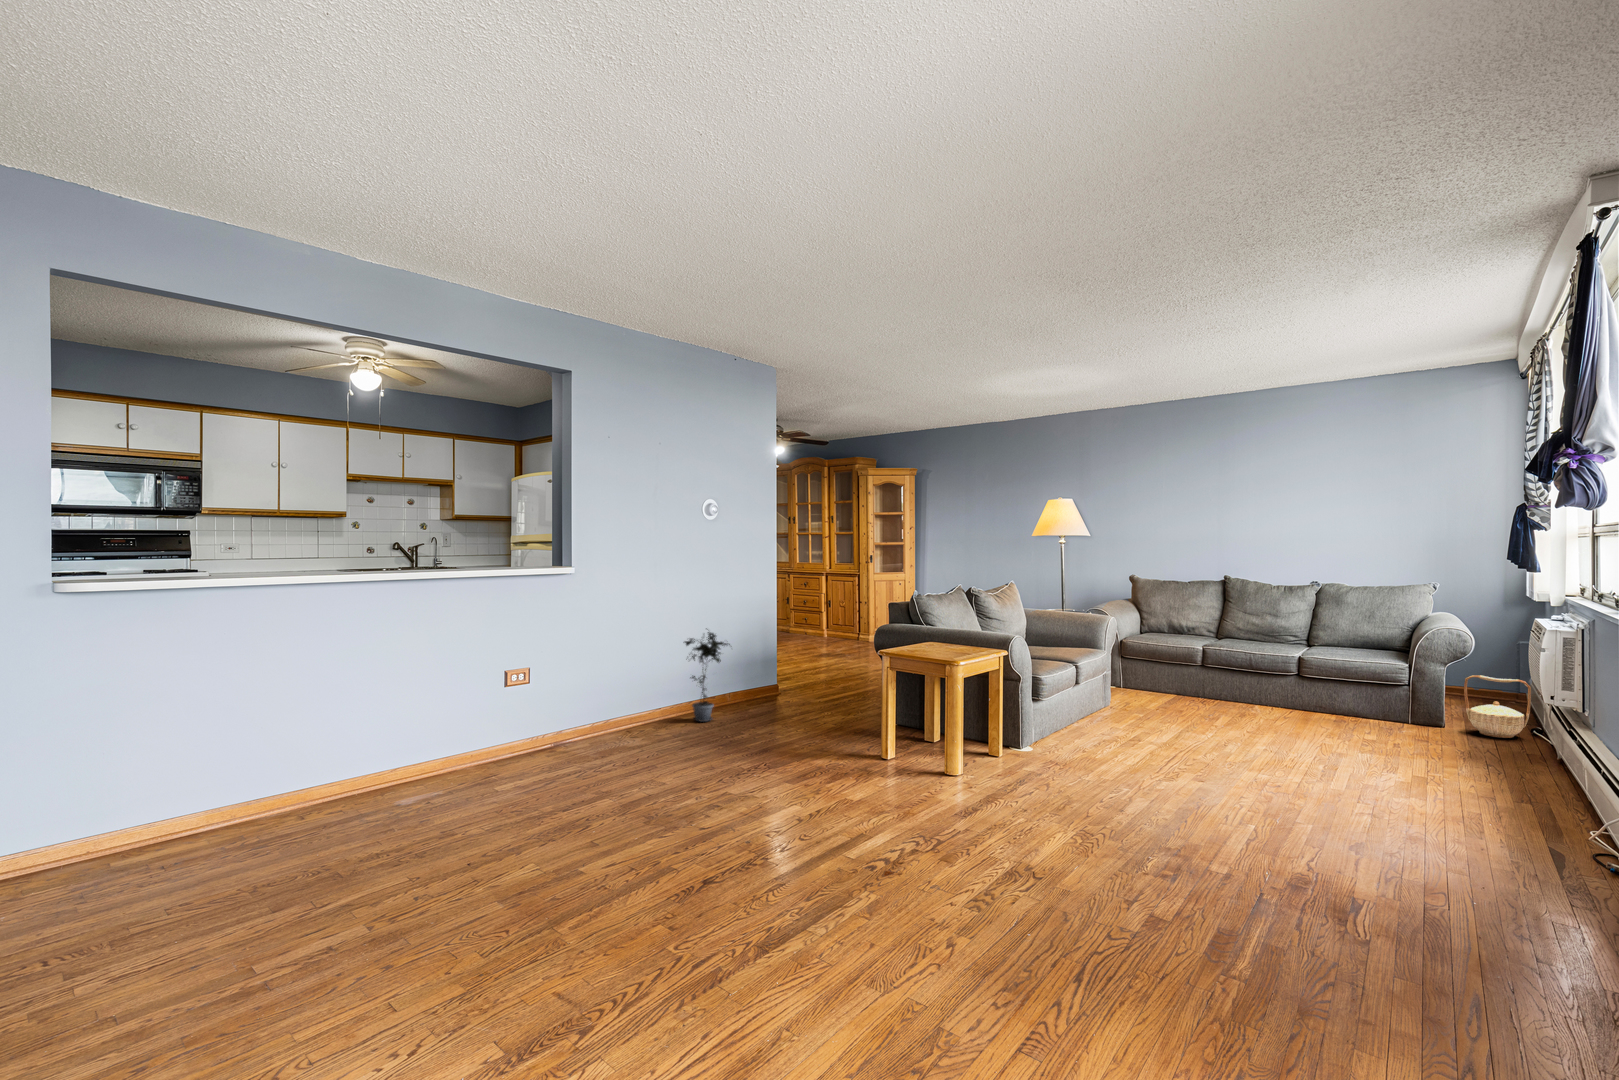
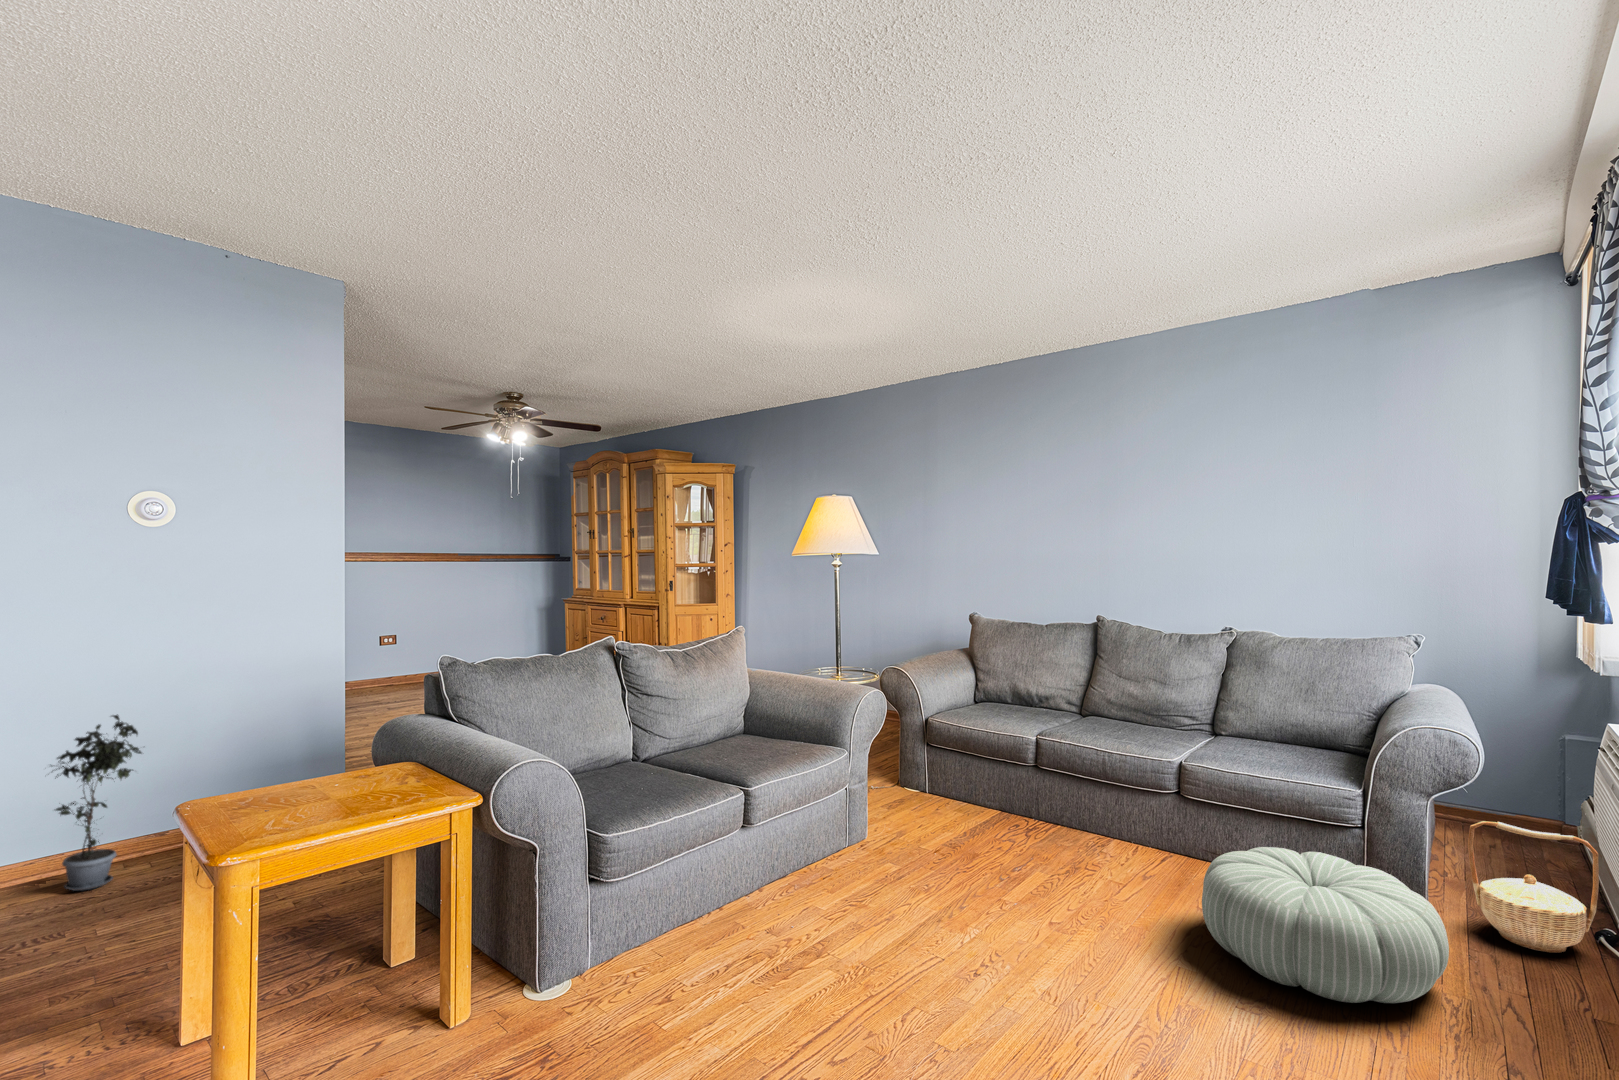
pouf: none [1324,690,1453,749] -> present [1202,847,1449,1003]

